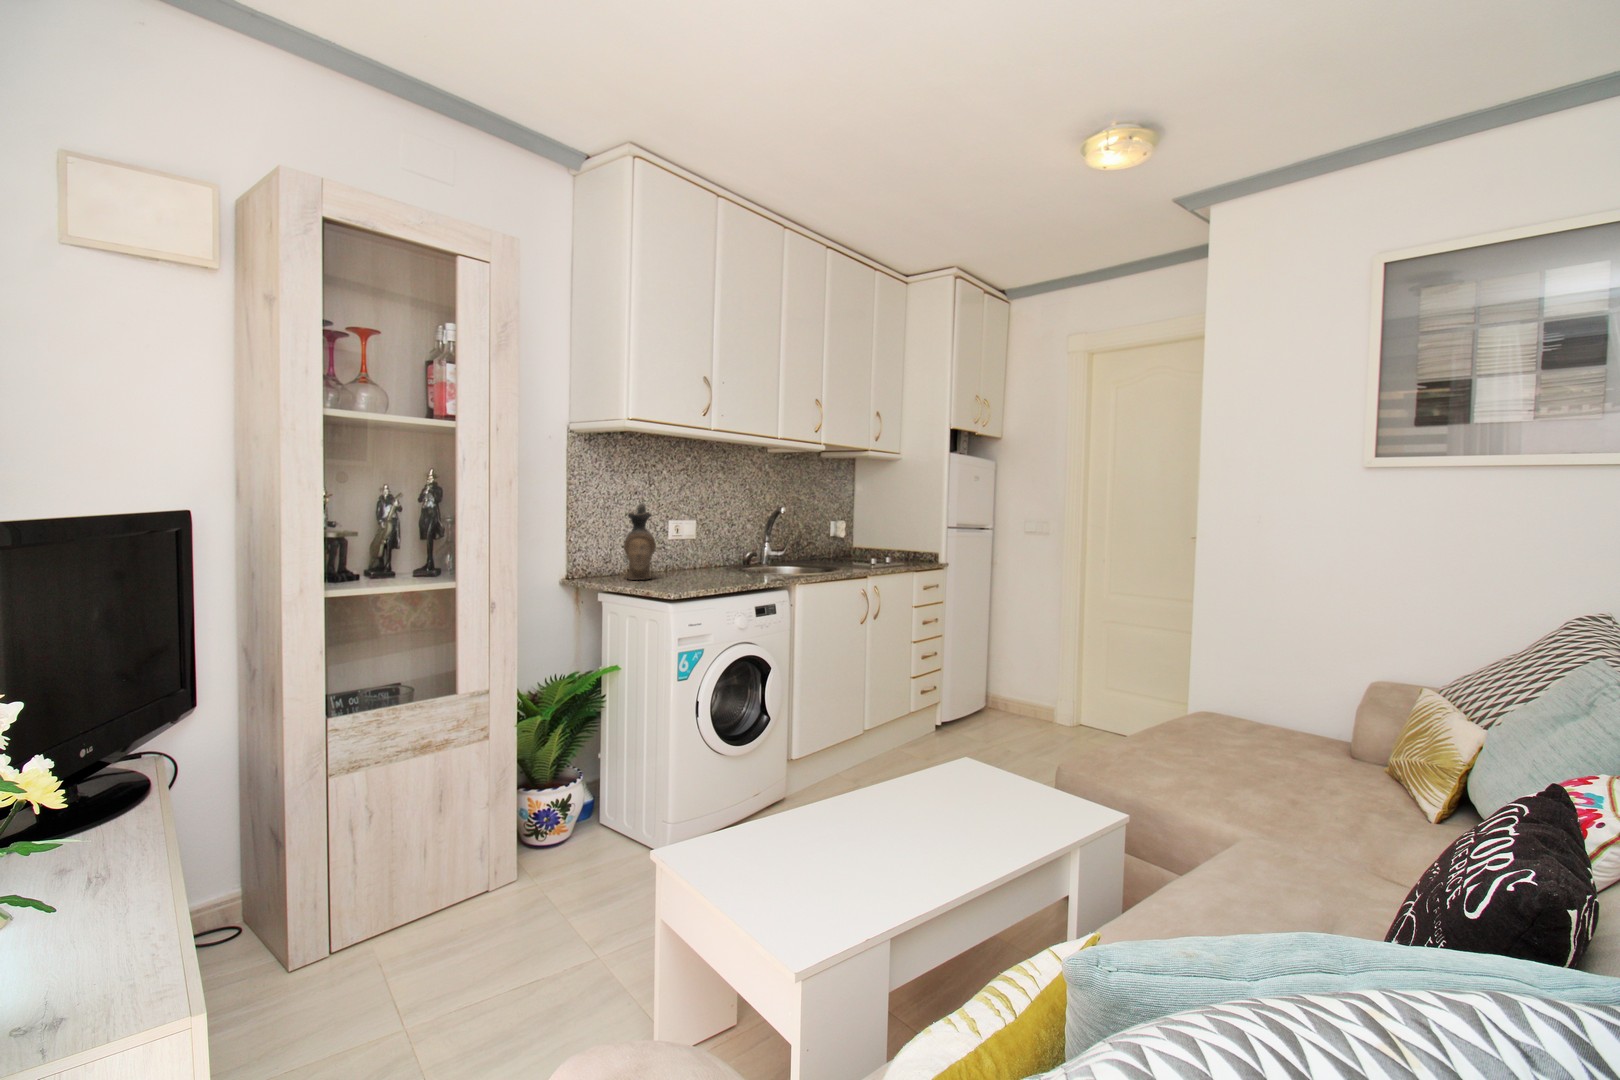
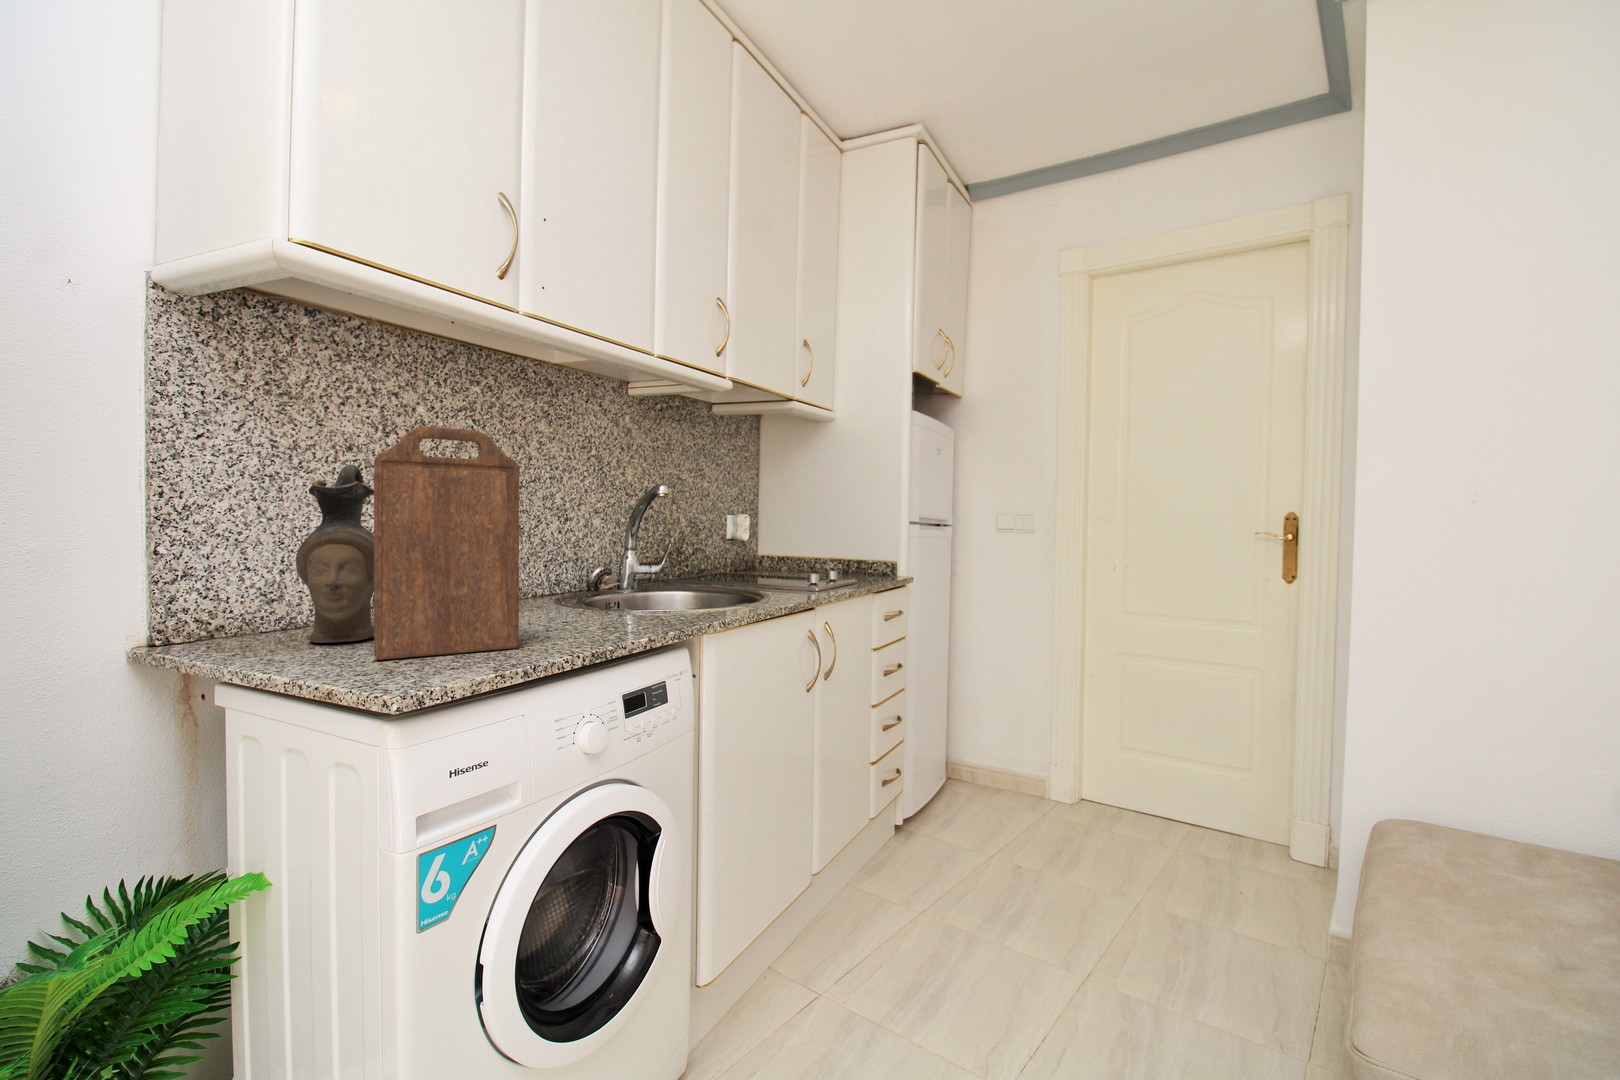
cutting board: none [657,491,712,585] -> present [374,426,519,660]

